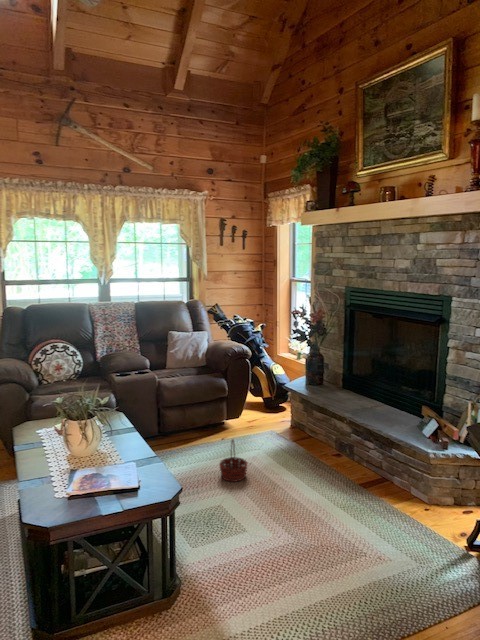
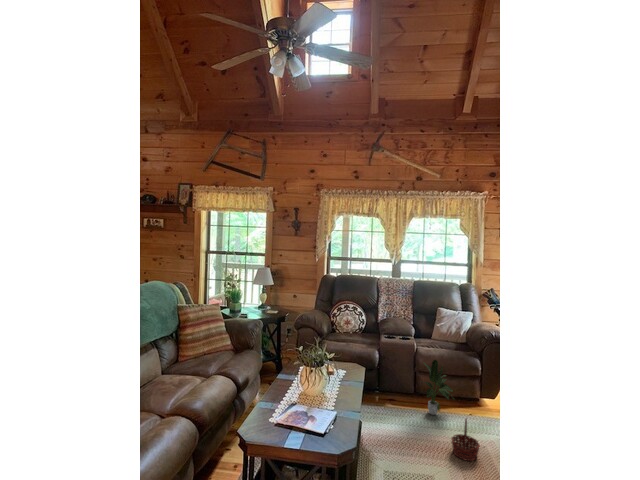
potted plant: none [171,388,210,450] -> present [424,360,454,415]

